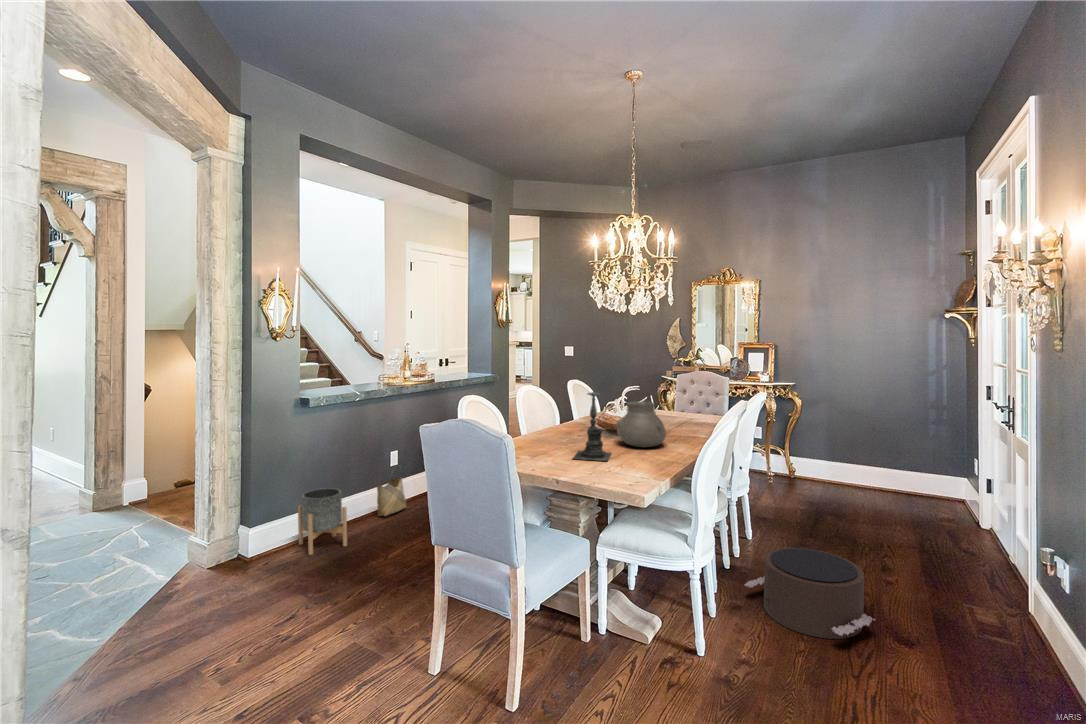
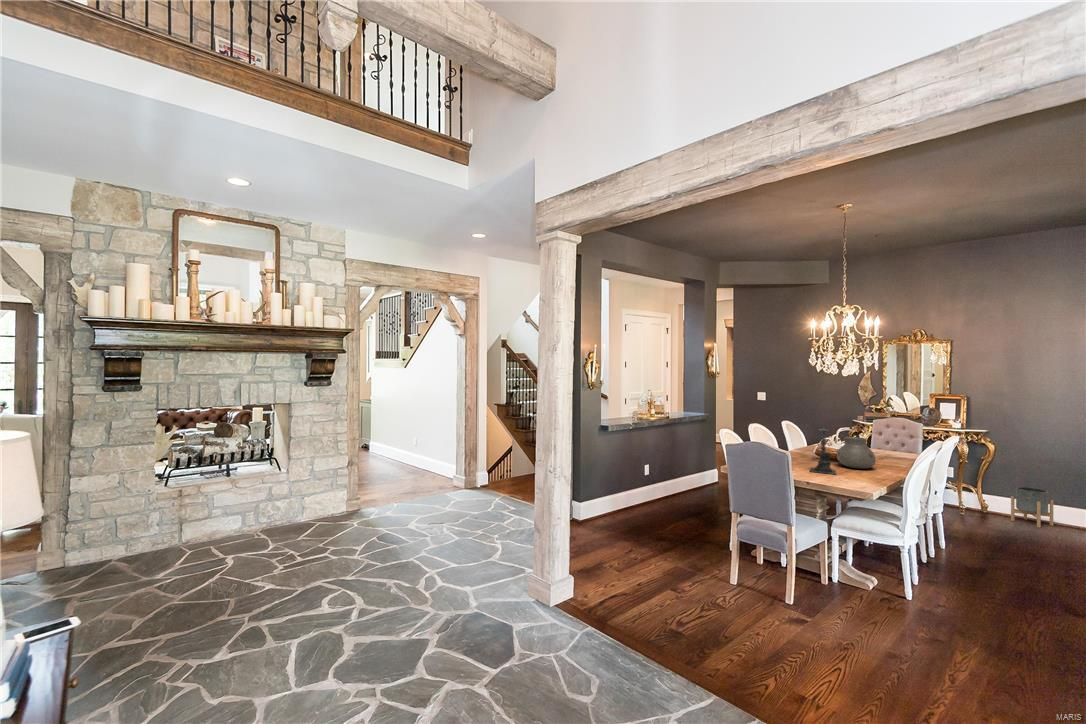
woven basket: present [377,474,406,516] -> none [642,472,660,508]
planter: present [298,488,347,555] -> present [1011,487,1053,528]
pouf: present [745,548,875,639] -> none [942,550,1056,612]

